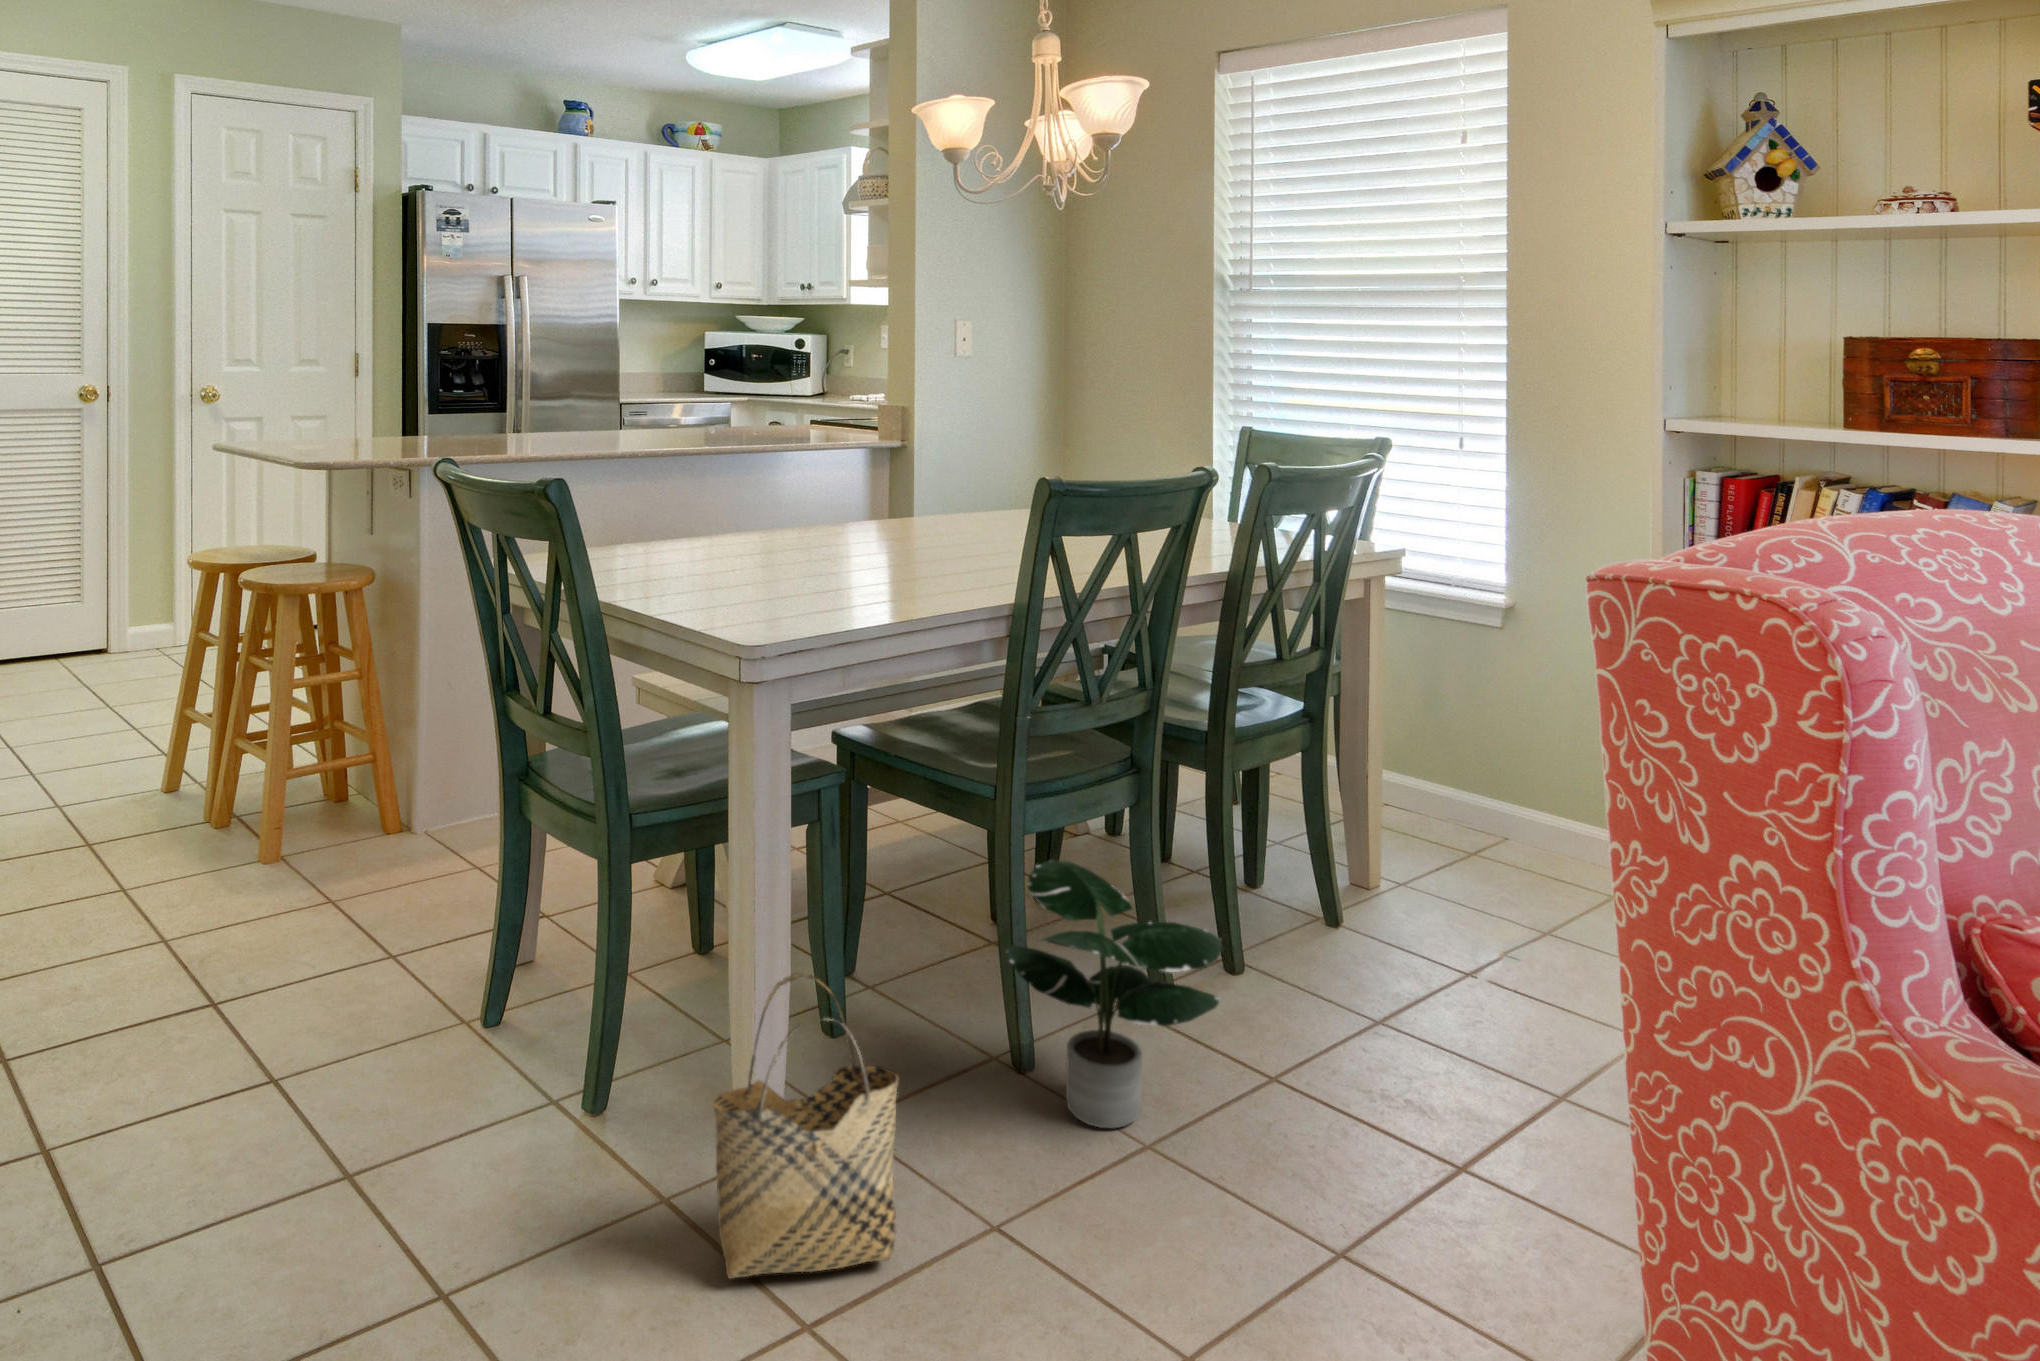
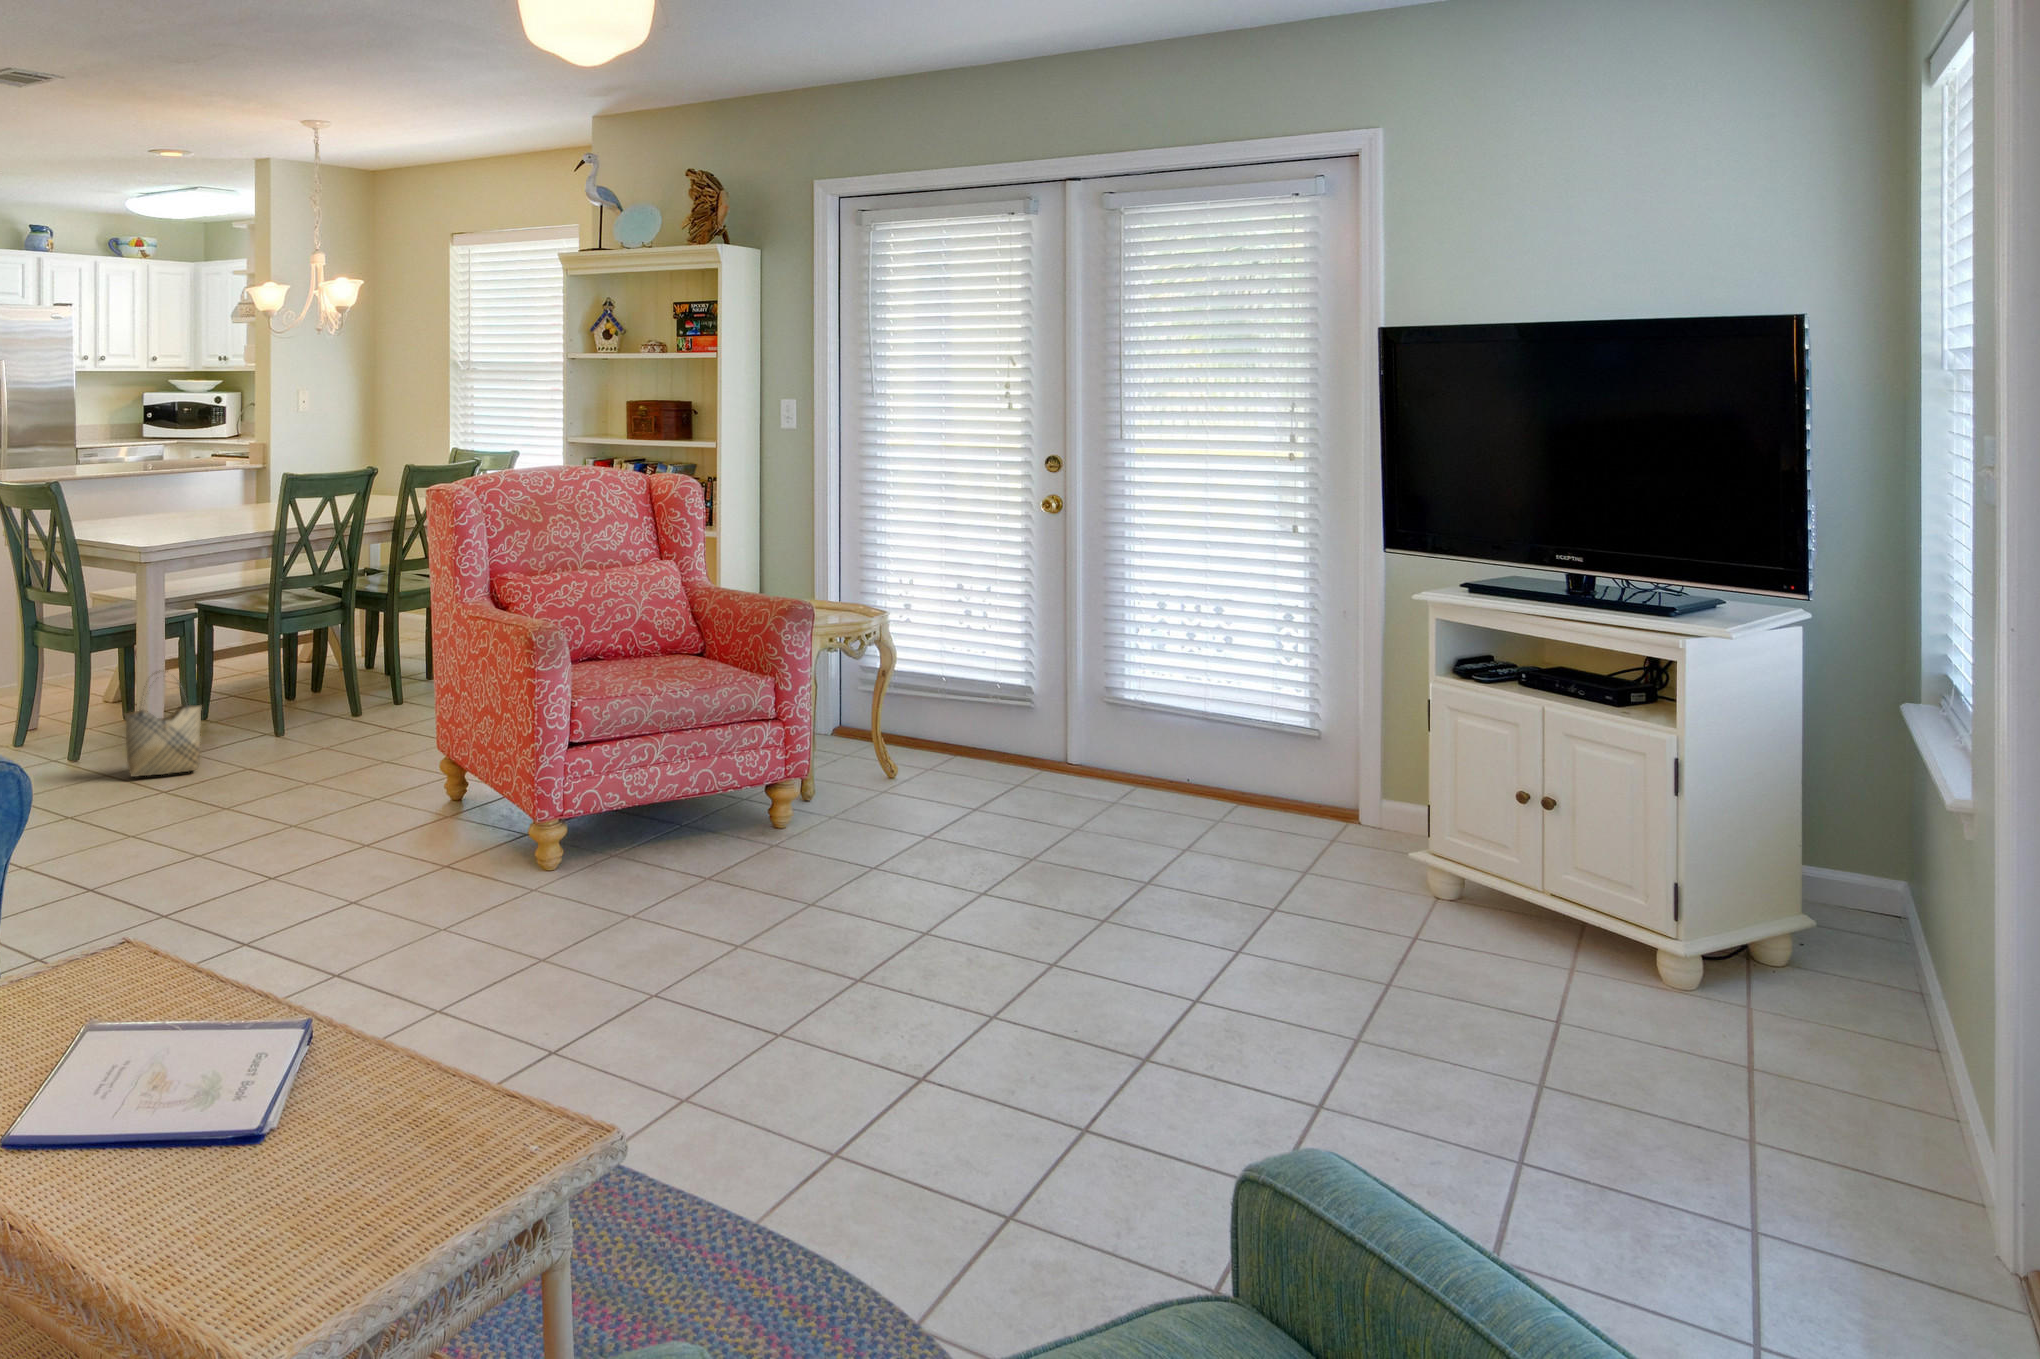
potted plant: present [1007,861,1222,1129] -> none [262,643,358,744]

